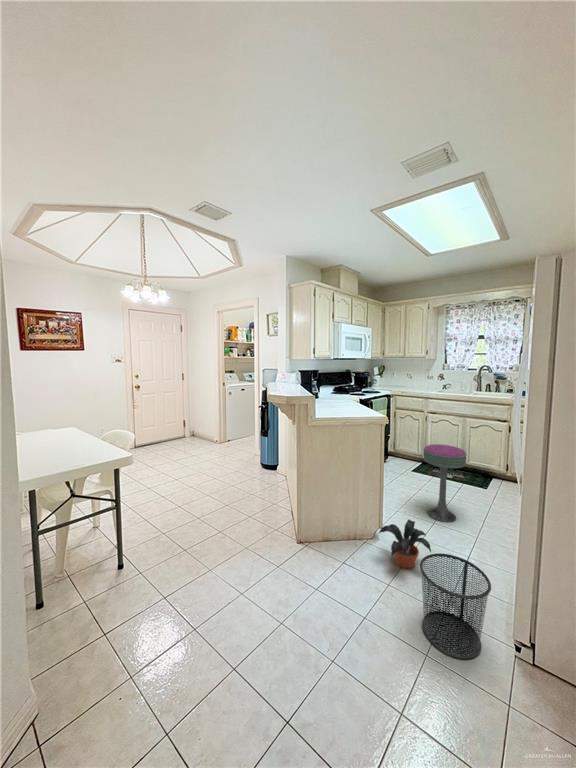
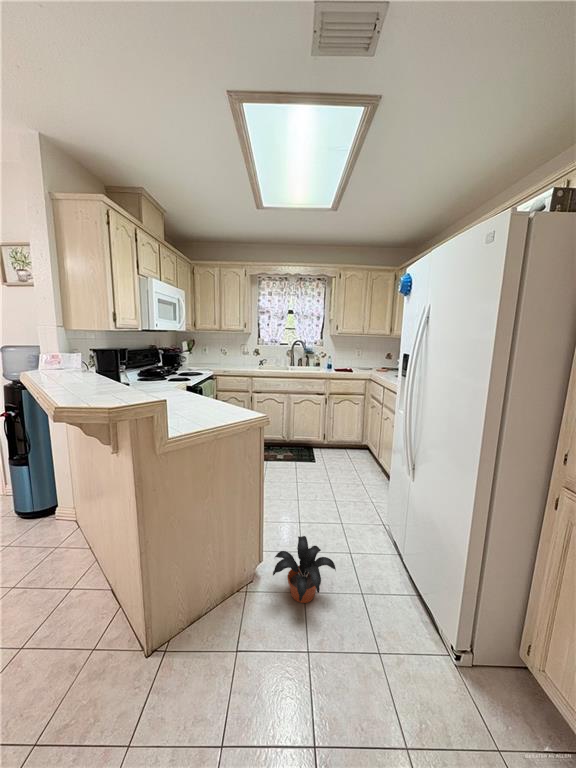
bar stool: present [423,444,466,522] -> none [281,429,323,514]
waste bin: present [420,553,491,659] -> none [366,576,451,715]

